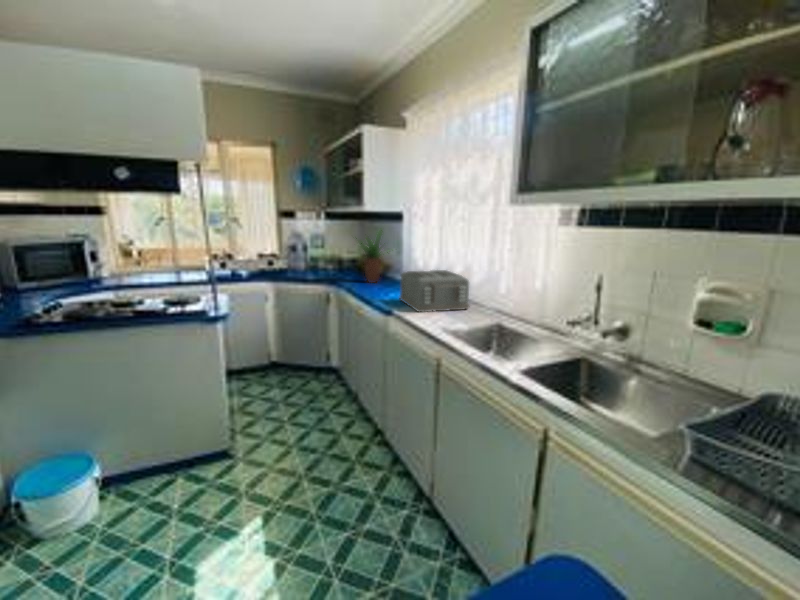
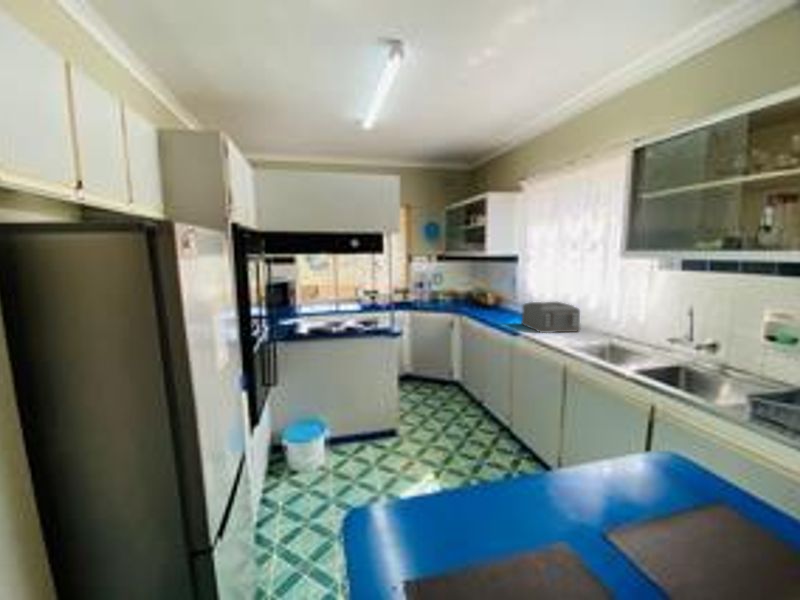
potted plant: present [356,230,388,283] -> none [476,269,511,312]

